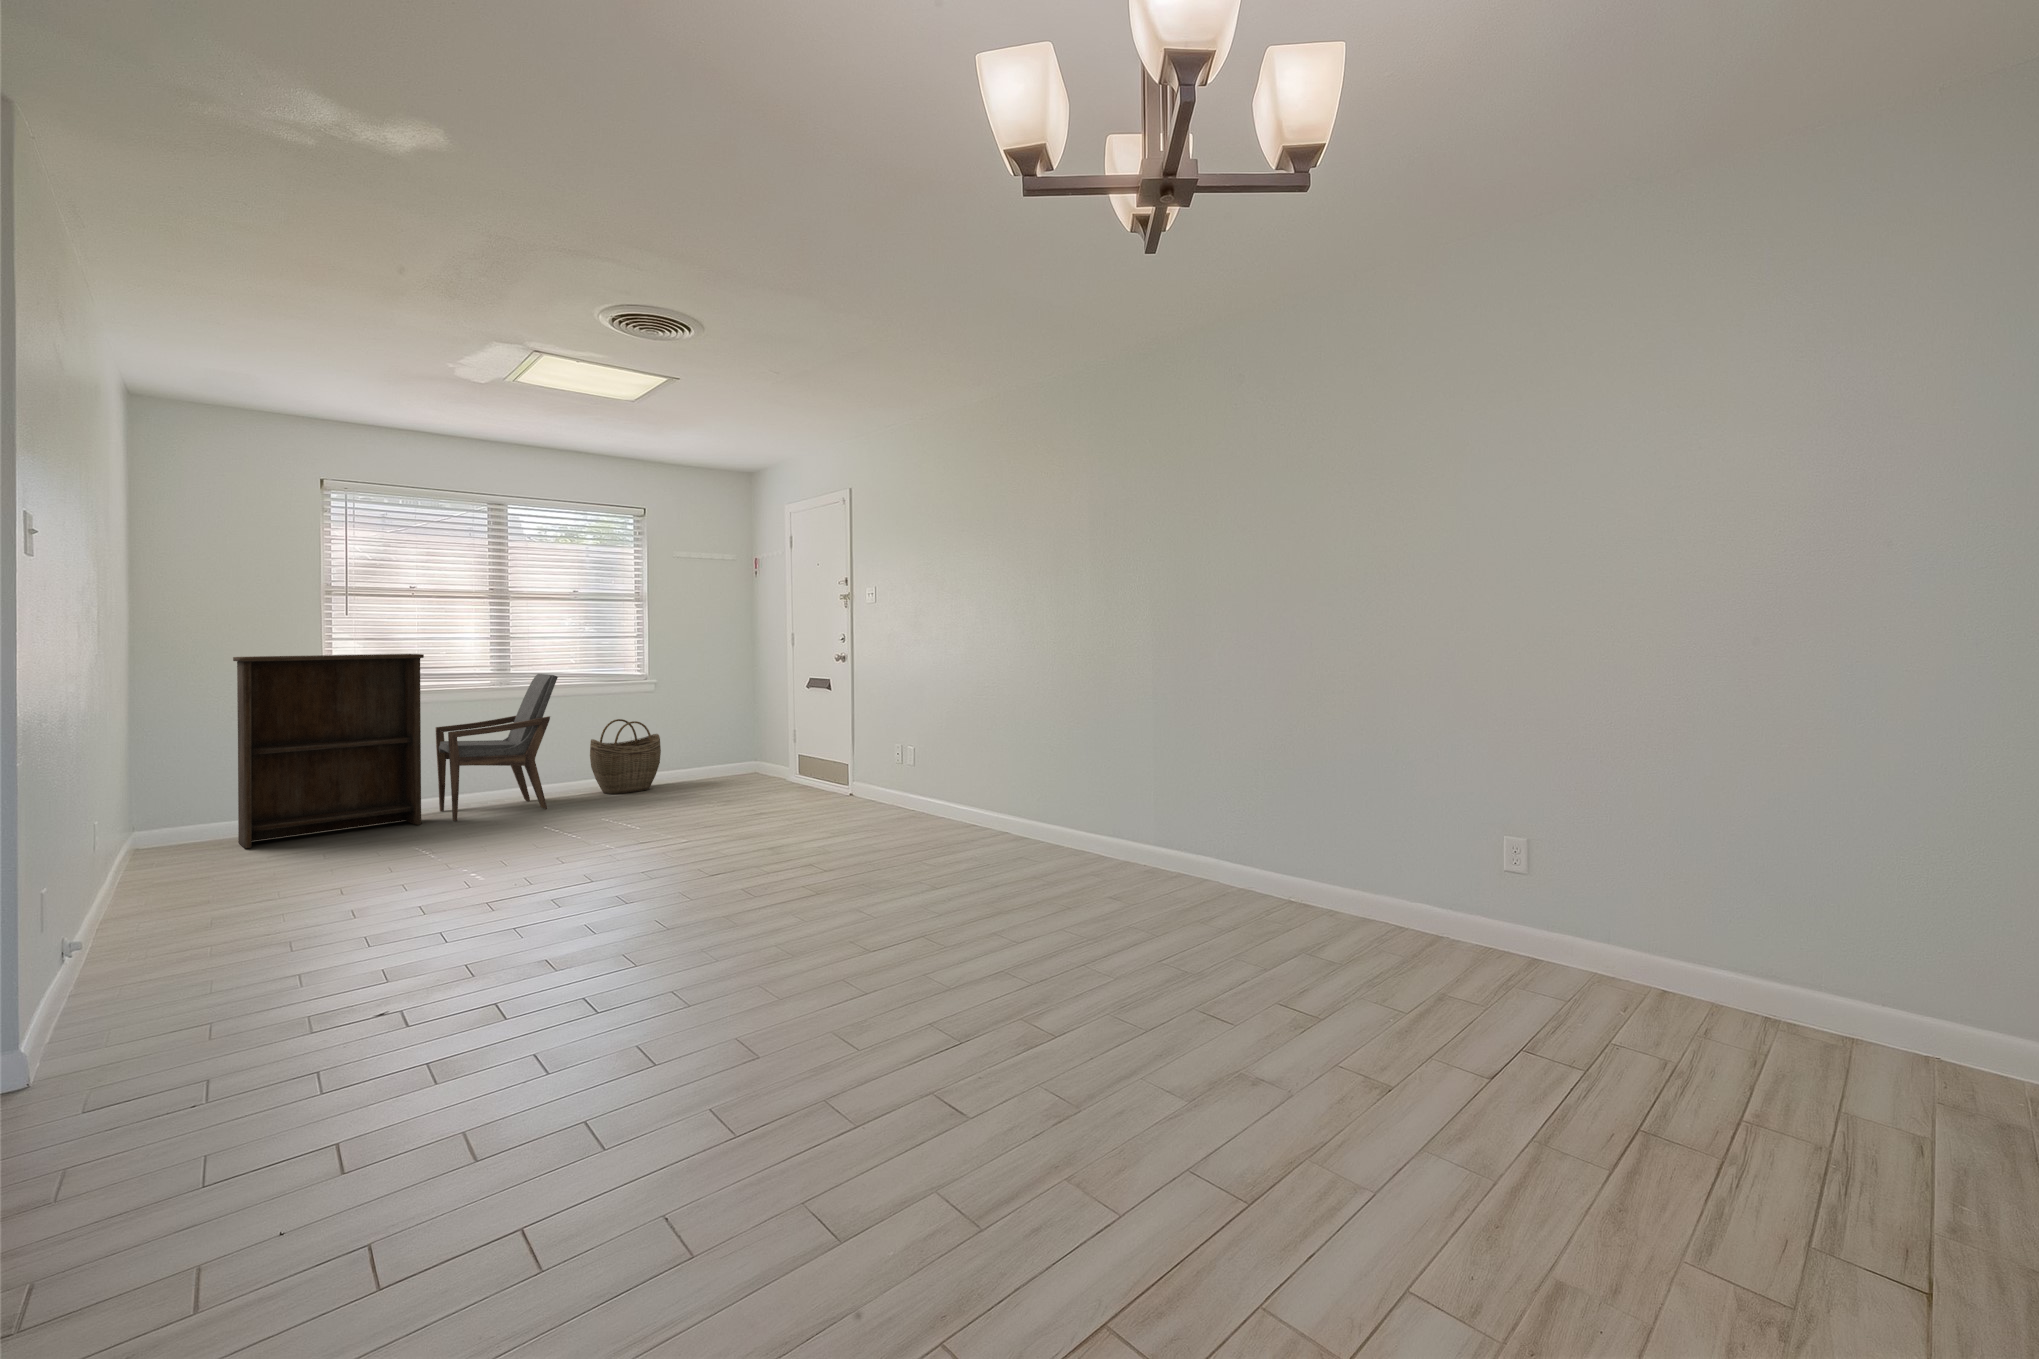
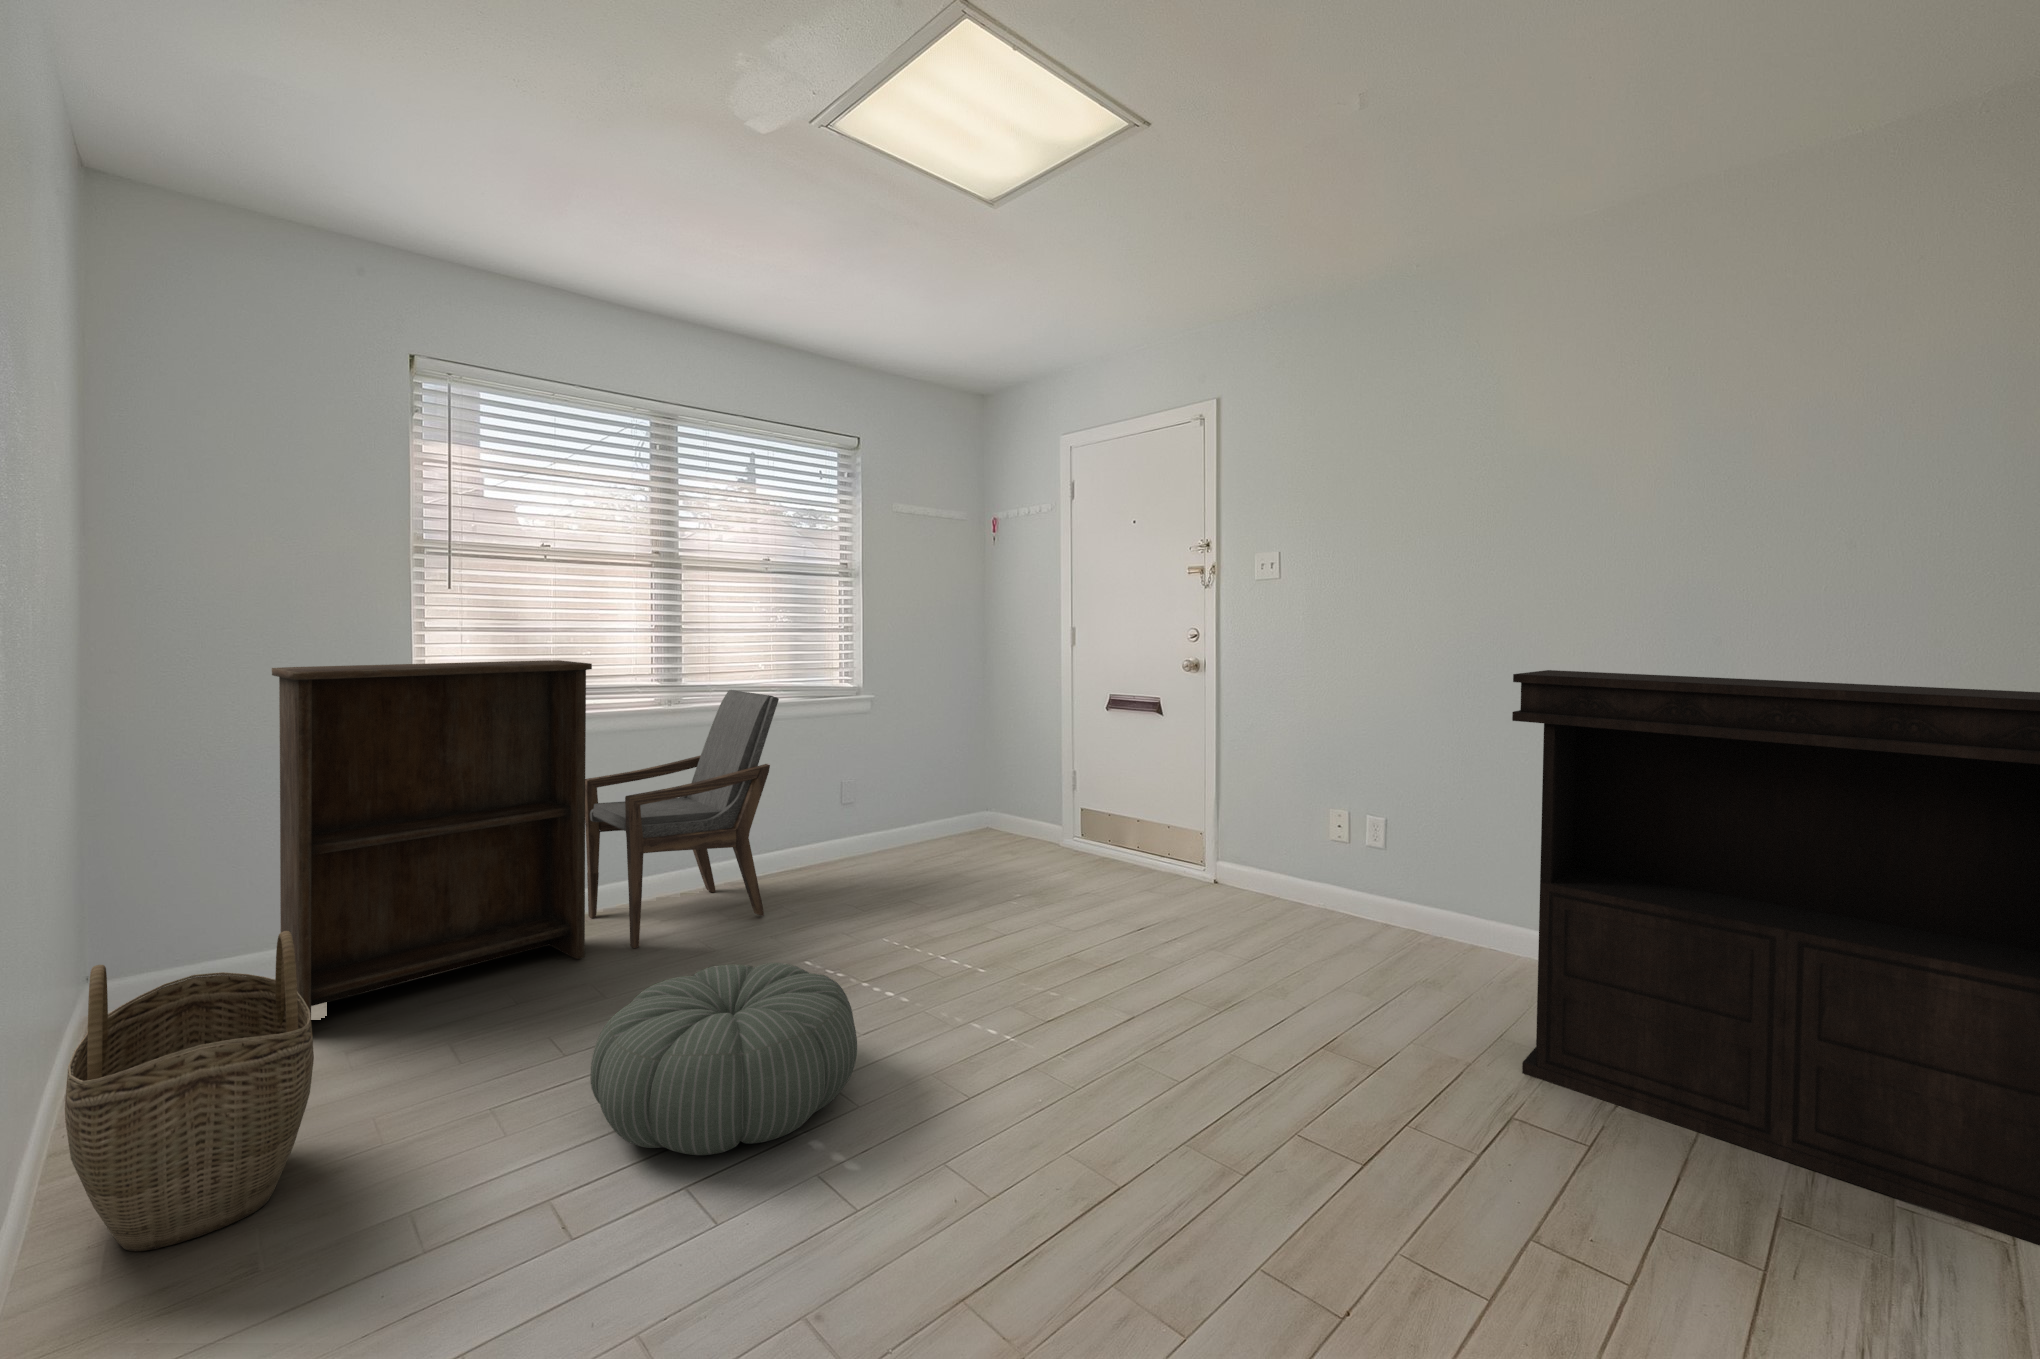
console table: none [865,643,1061,891] -> present [1512,670,2040,1246]
woven basket: present [590,719,661,794] -> present [65,931,314,1251]
pouf: none [372,802,524,873] -> present [590,963,857,1155]

